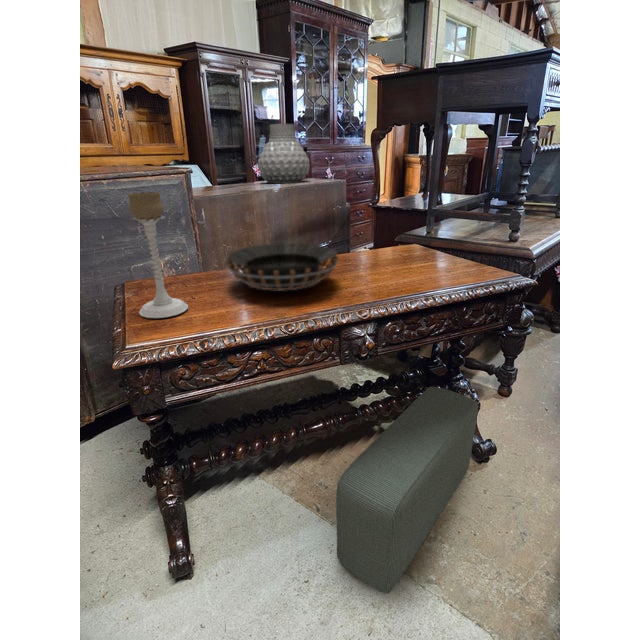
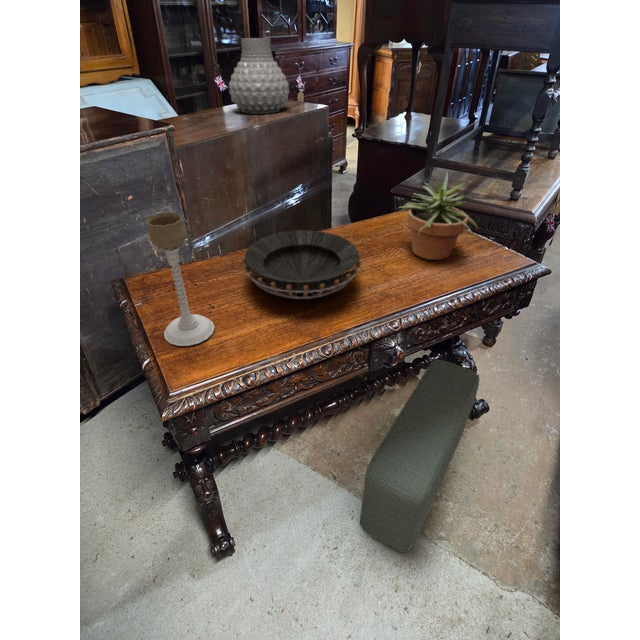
potted plant: none [383,194,461,274] -> present [400,173,477,260]

